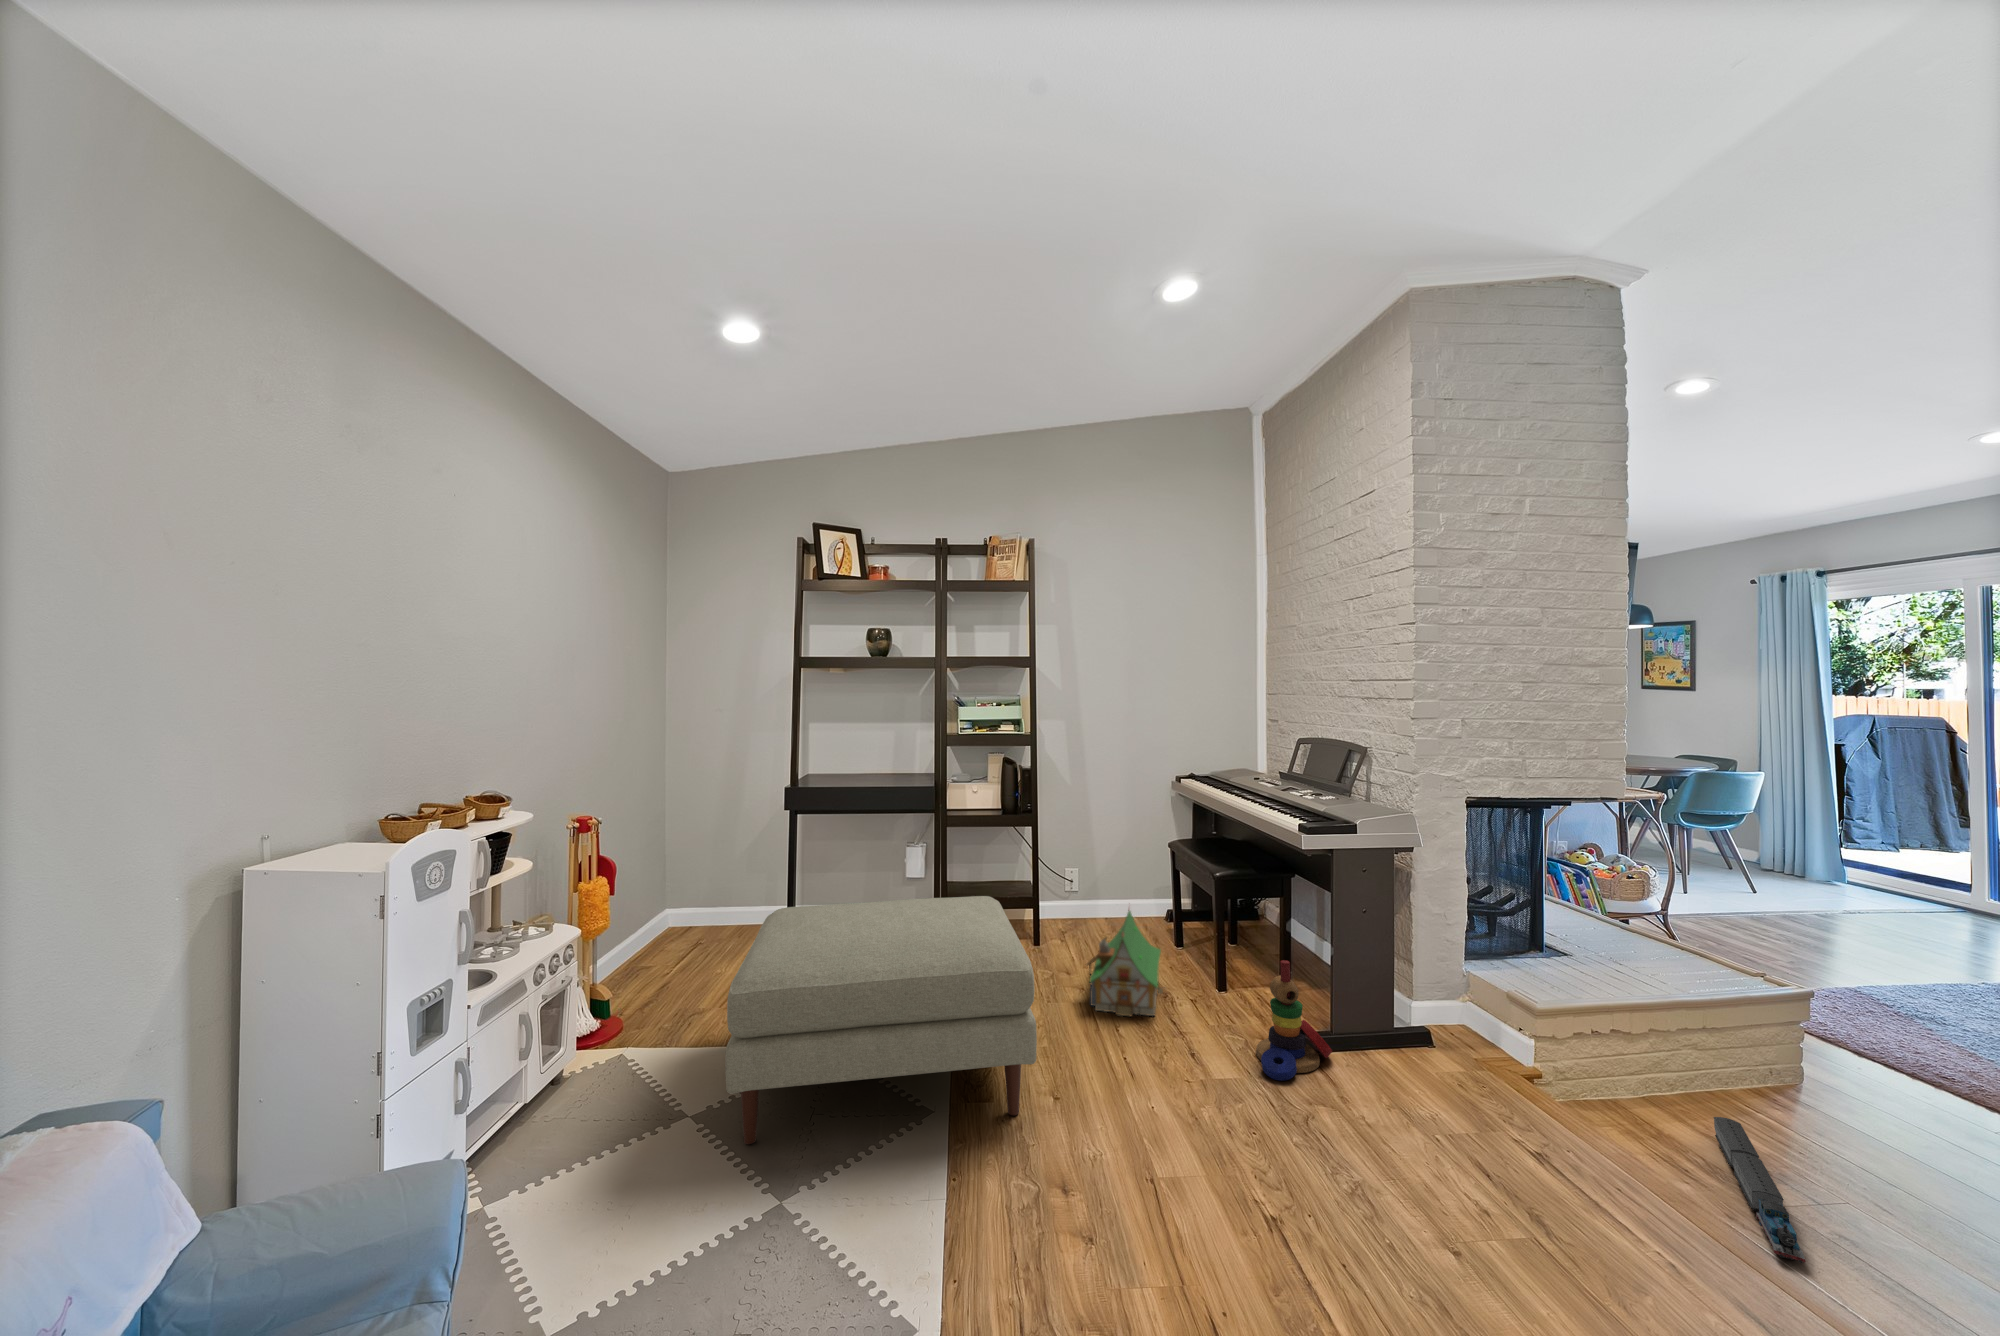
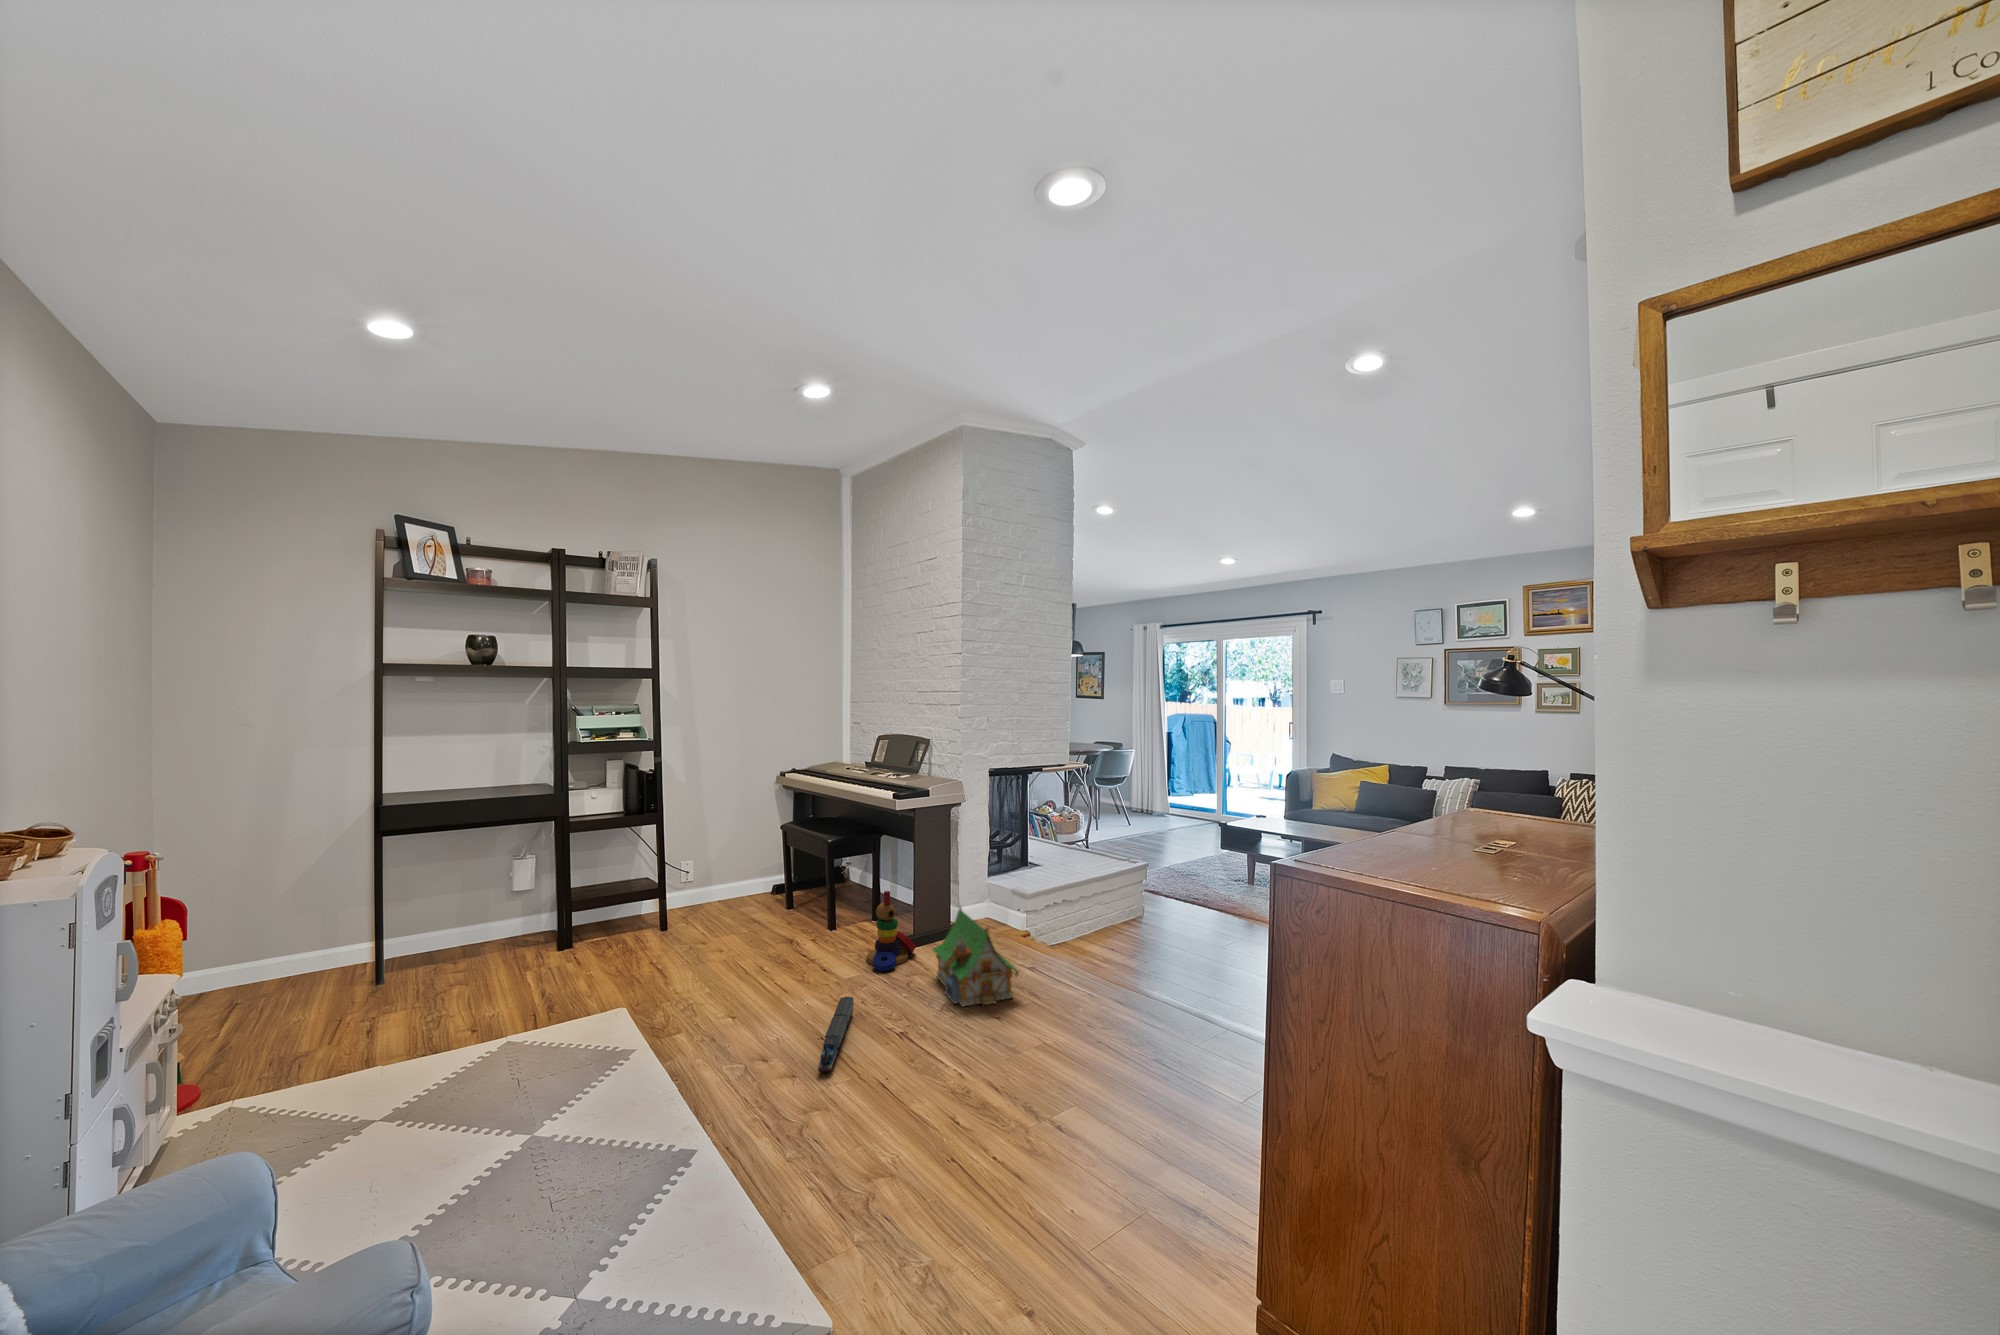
ottoman: present [725,896,1037,1144] -> none [413,882,727,1115]
toy house: present [1087,910,1163,1016] -> present [932,907,1019,1007]
toy train: present [1714,1117,1805,1263] -> present [818,997,854,1072]

